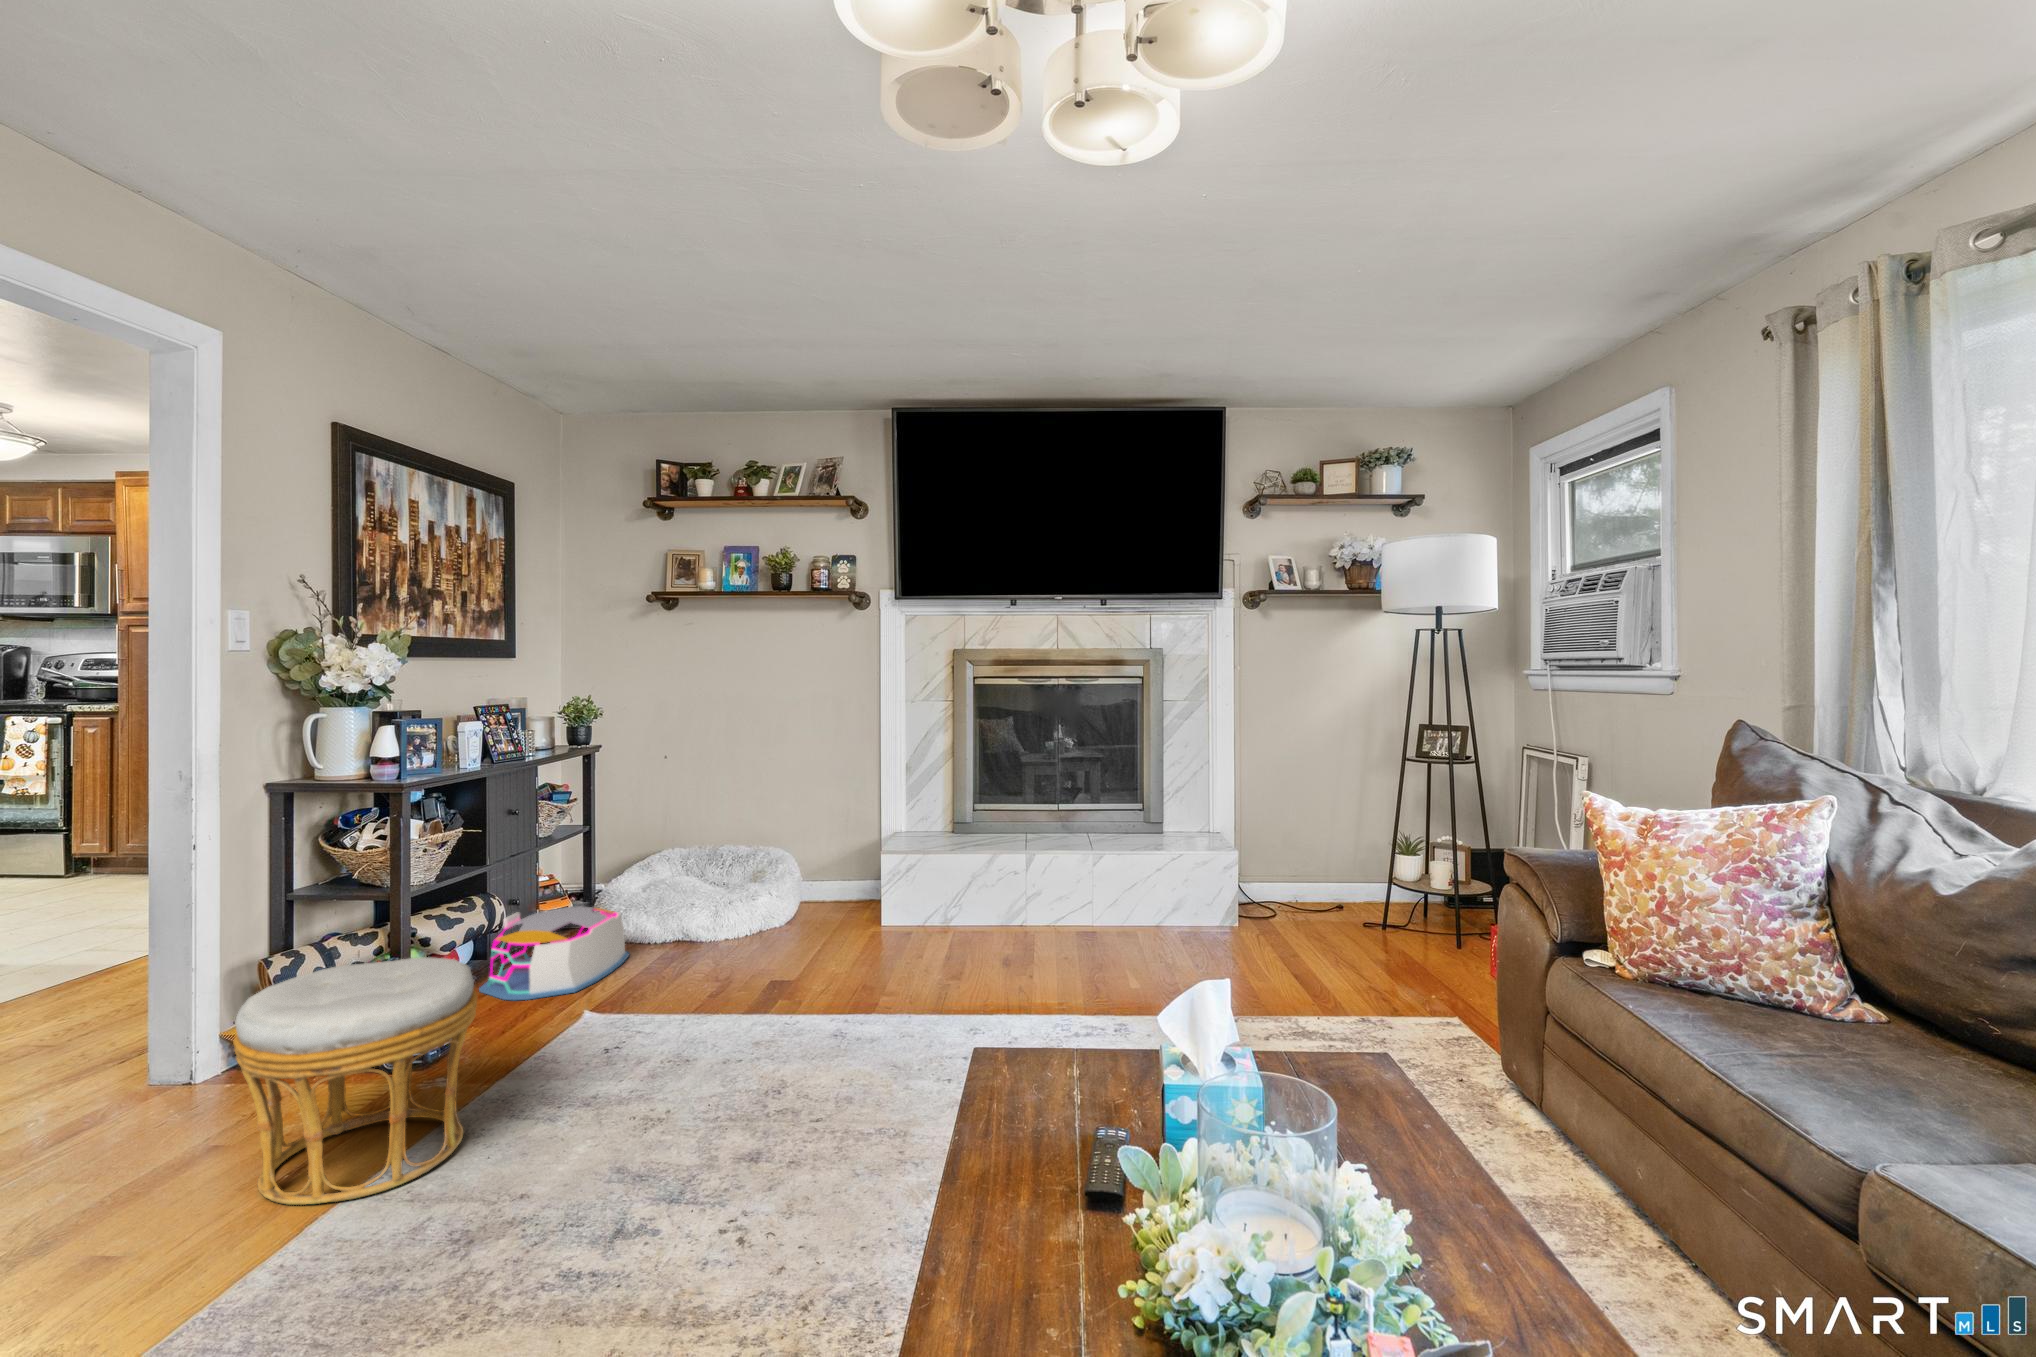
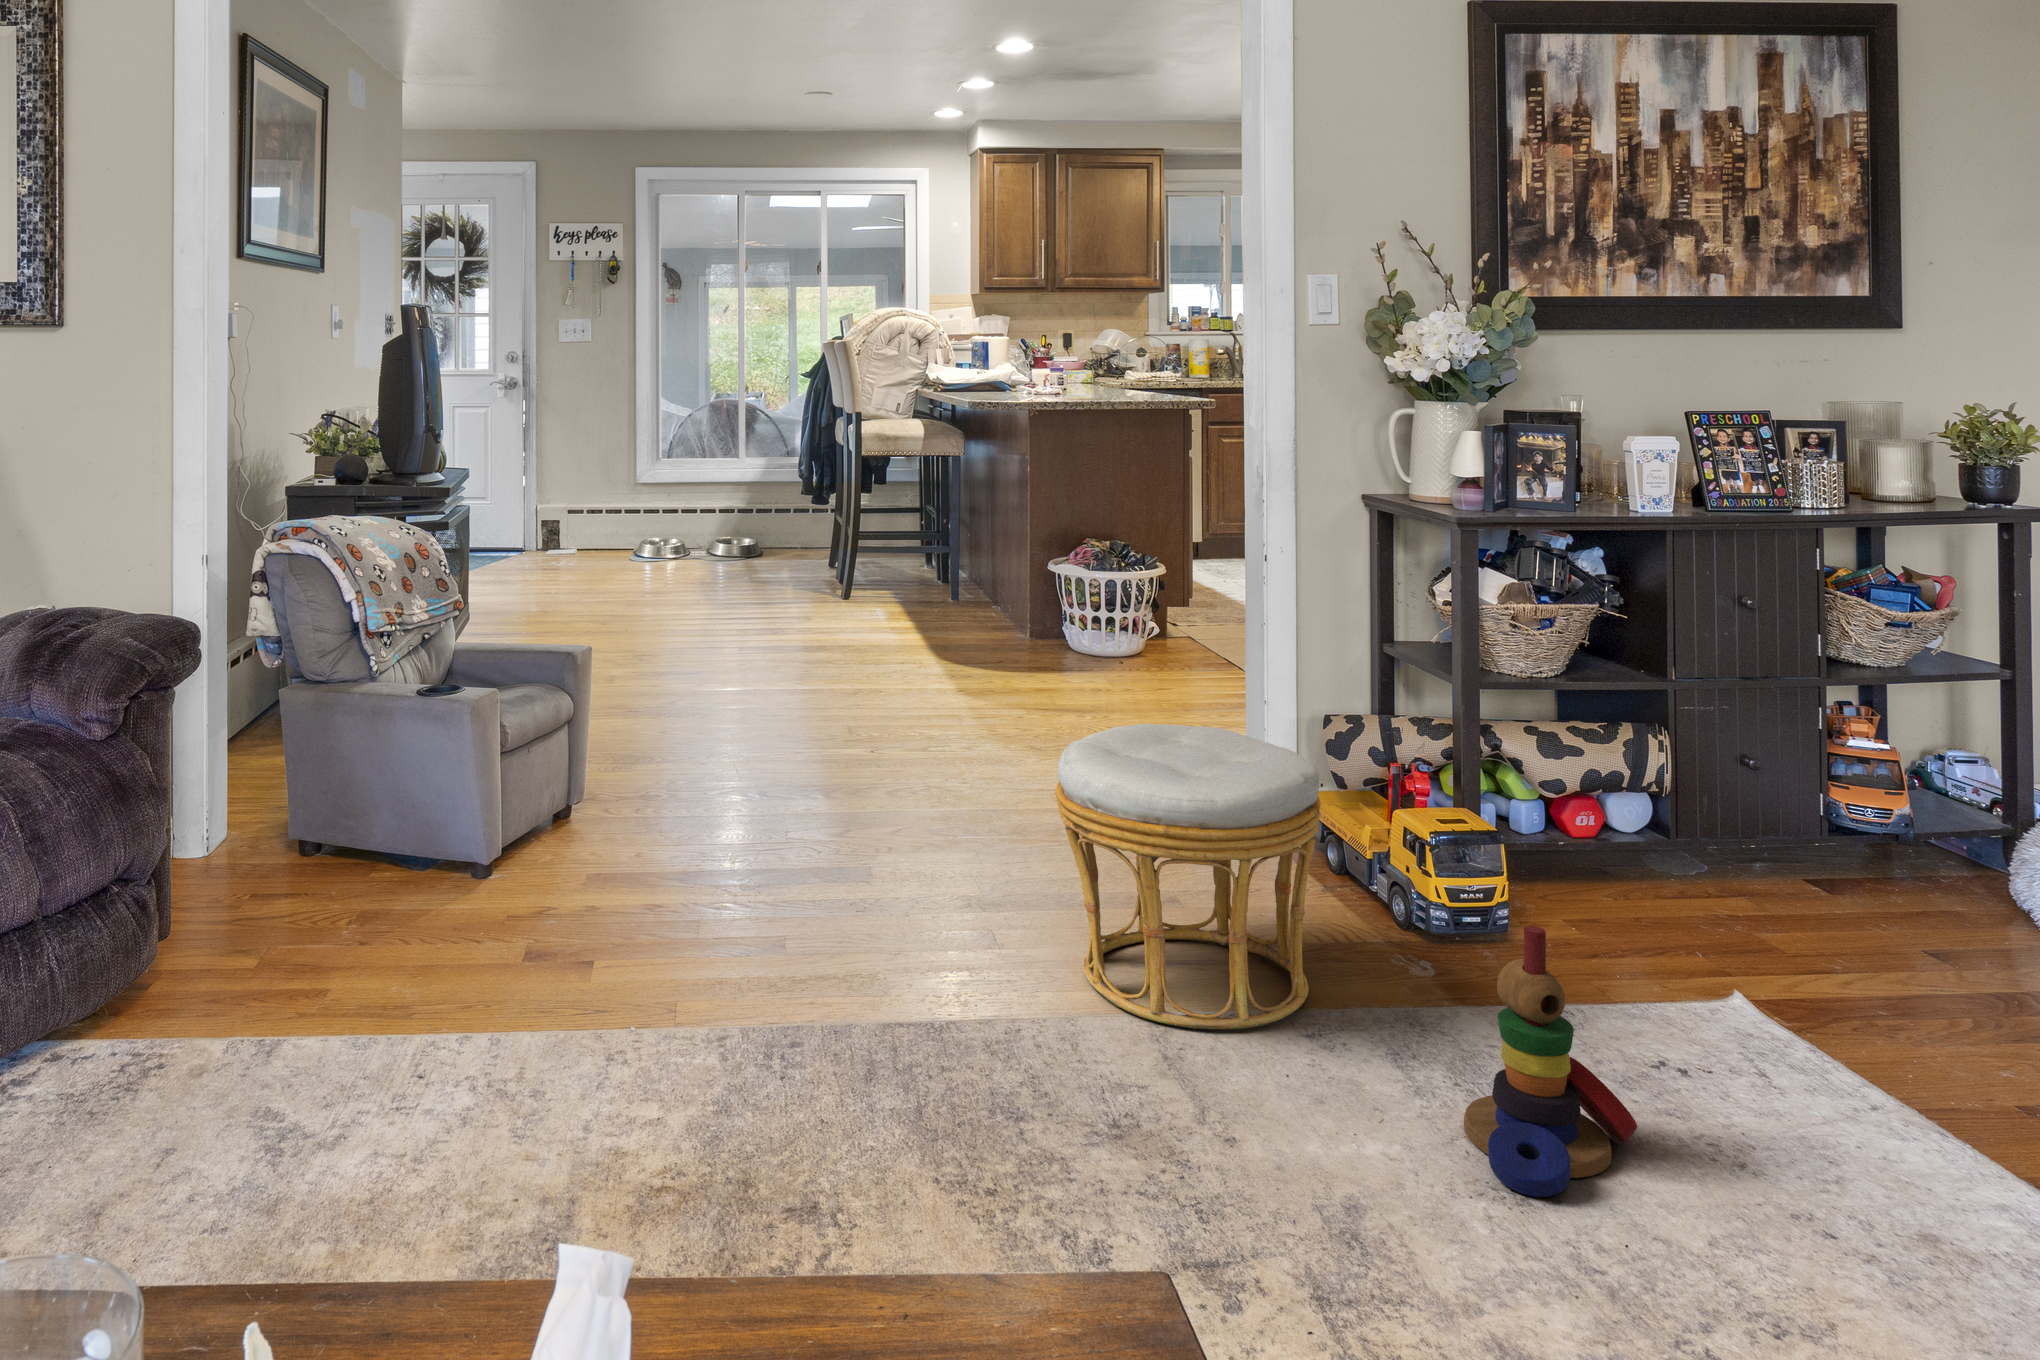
storage bin: present [479,906,629,1000] -> none [1642,781,1970,957]
stacking toy: none [616,981,702,1115] -> present [1464,926,1637,1197]

